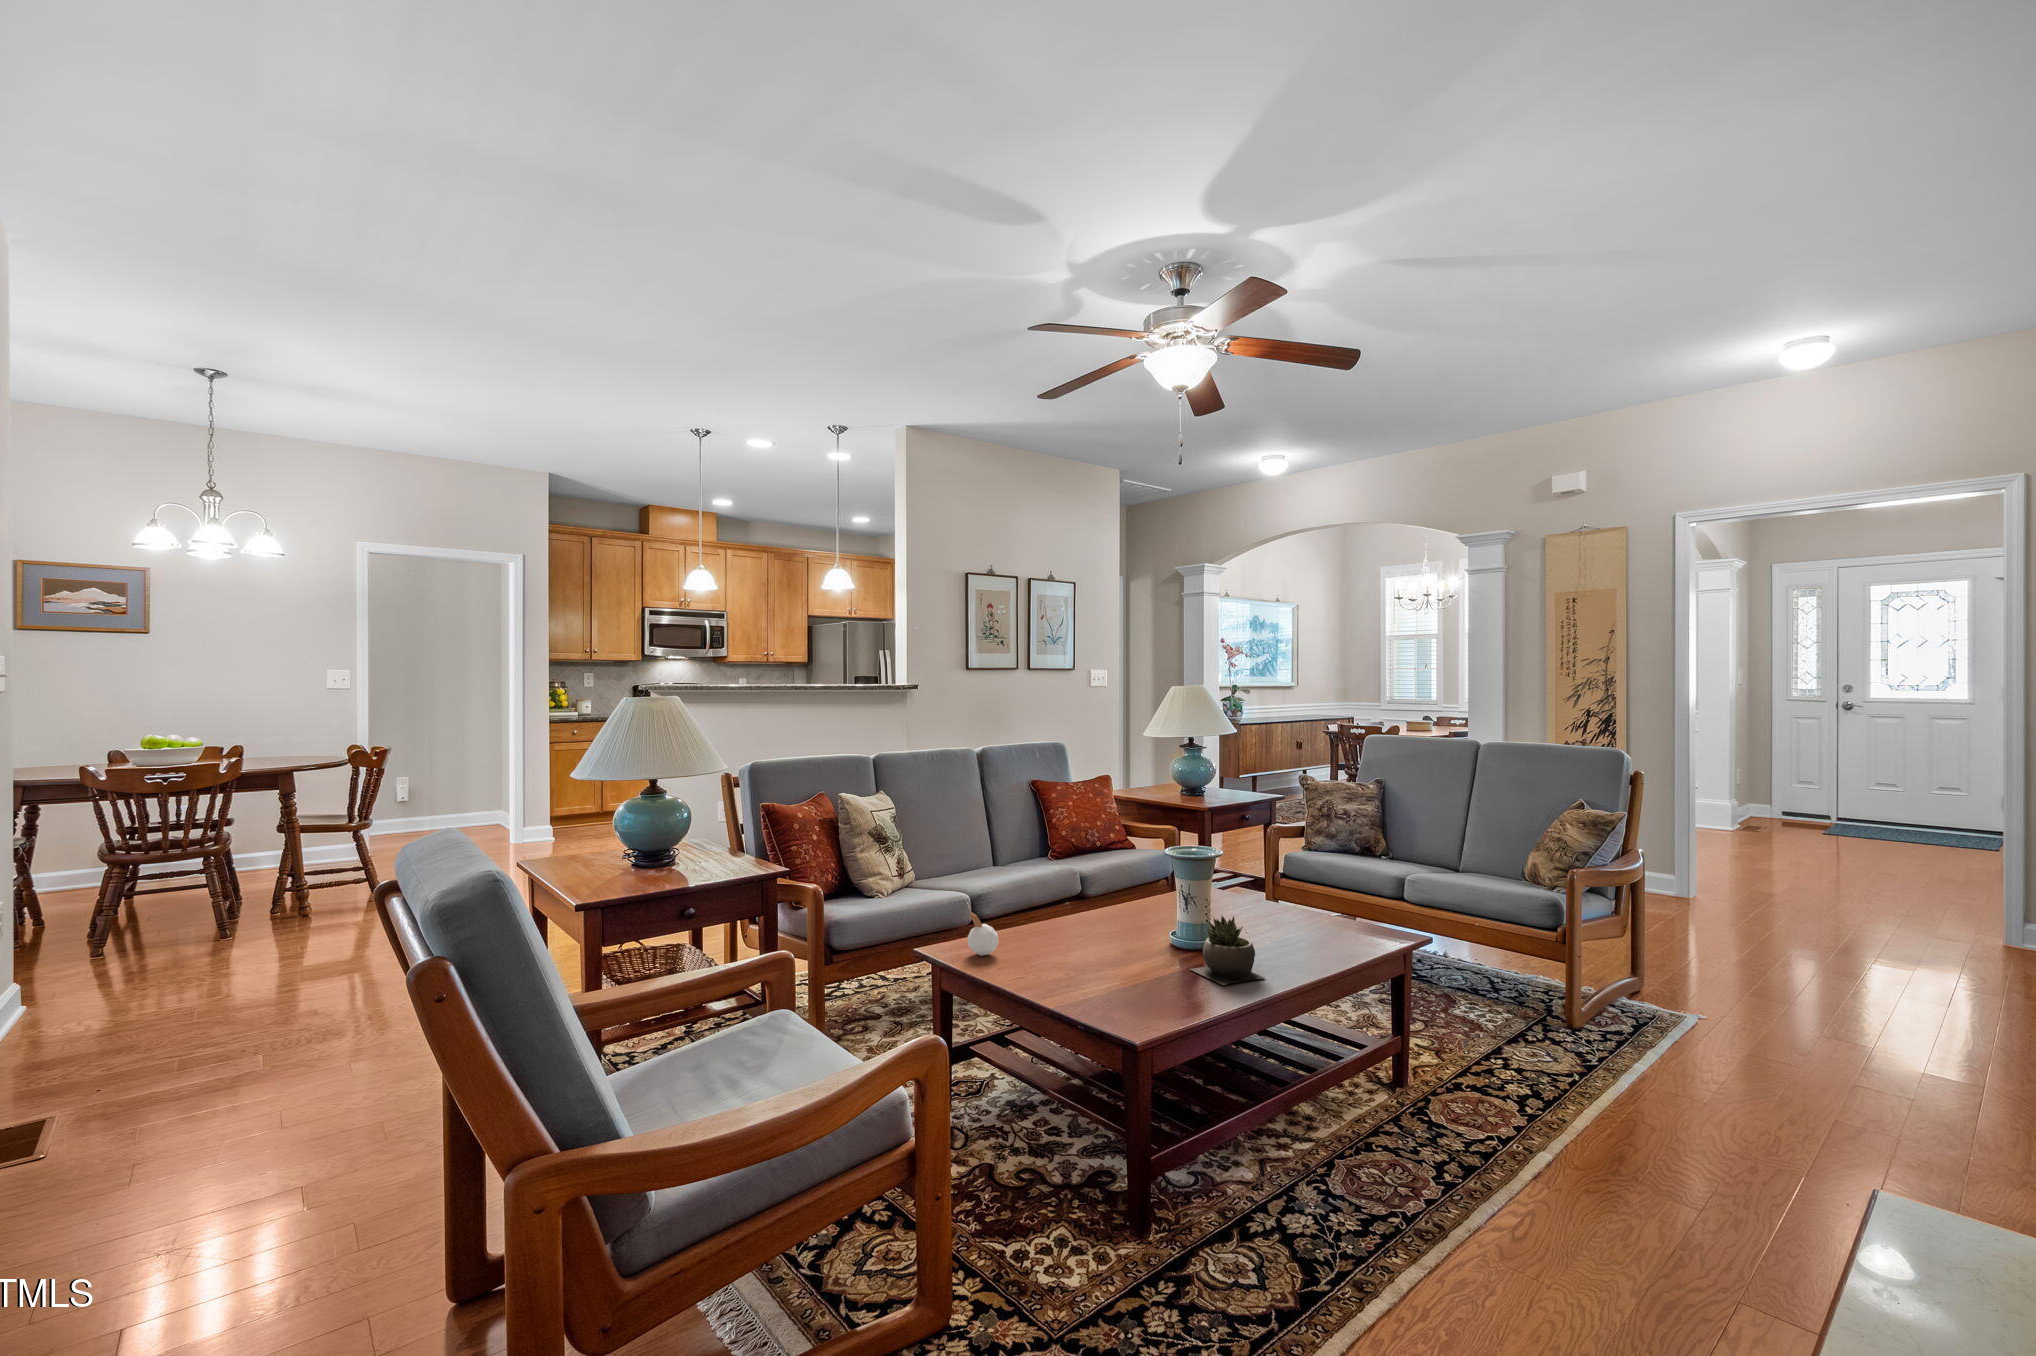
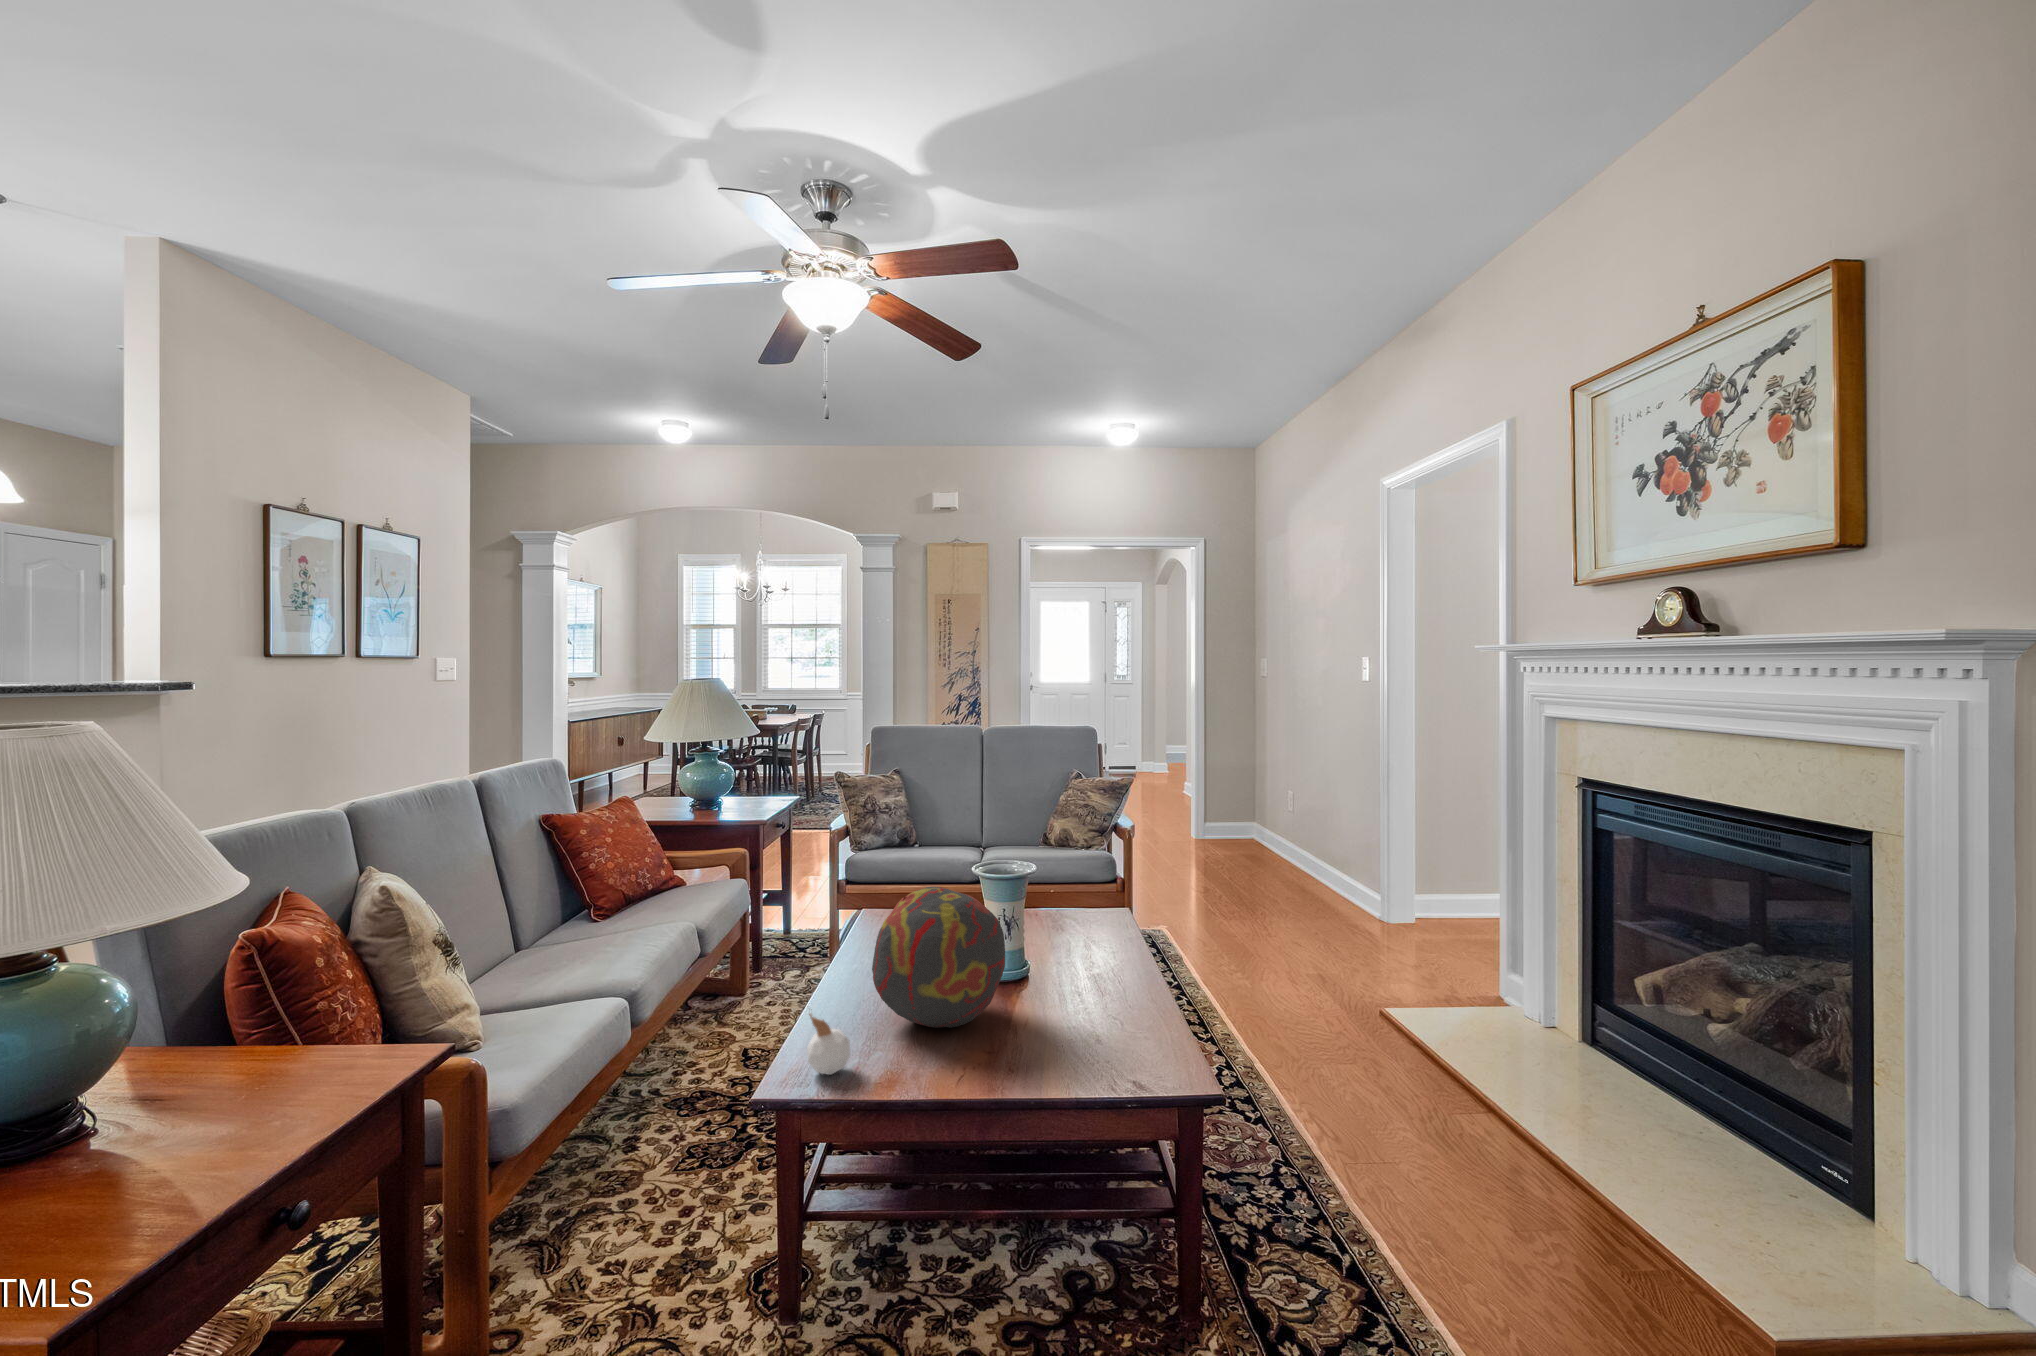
decorative orb: none [1045,846,1148,958] -> present [872,887,1005,1028]
succulent plant: present [1190,915,1265,985] -> none [1048,934,1117,1011]

